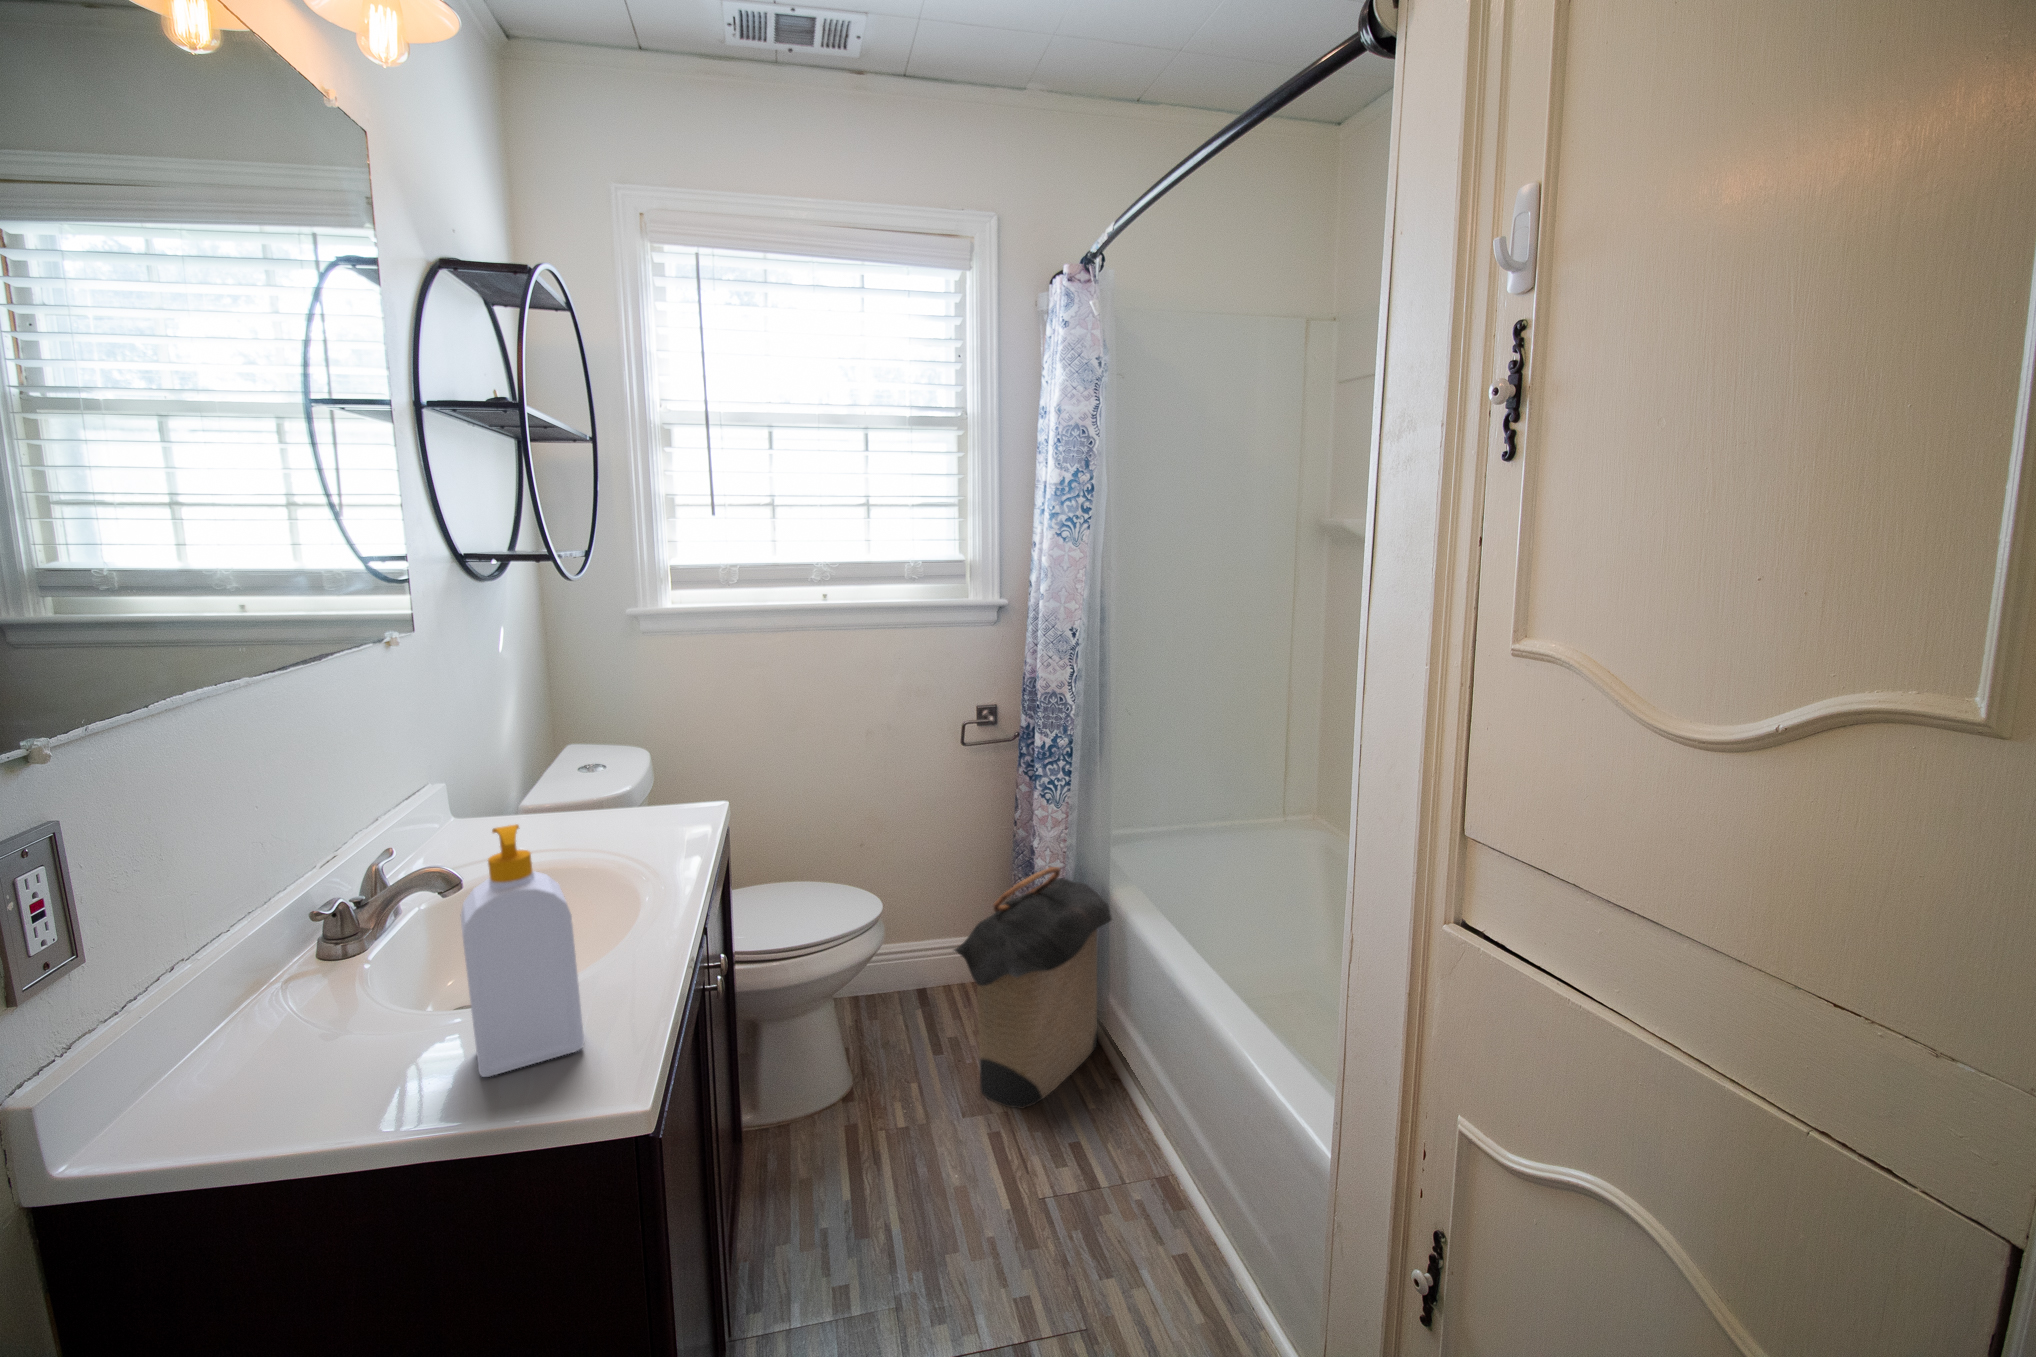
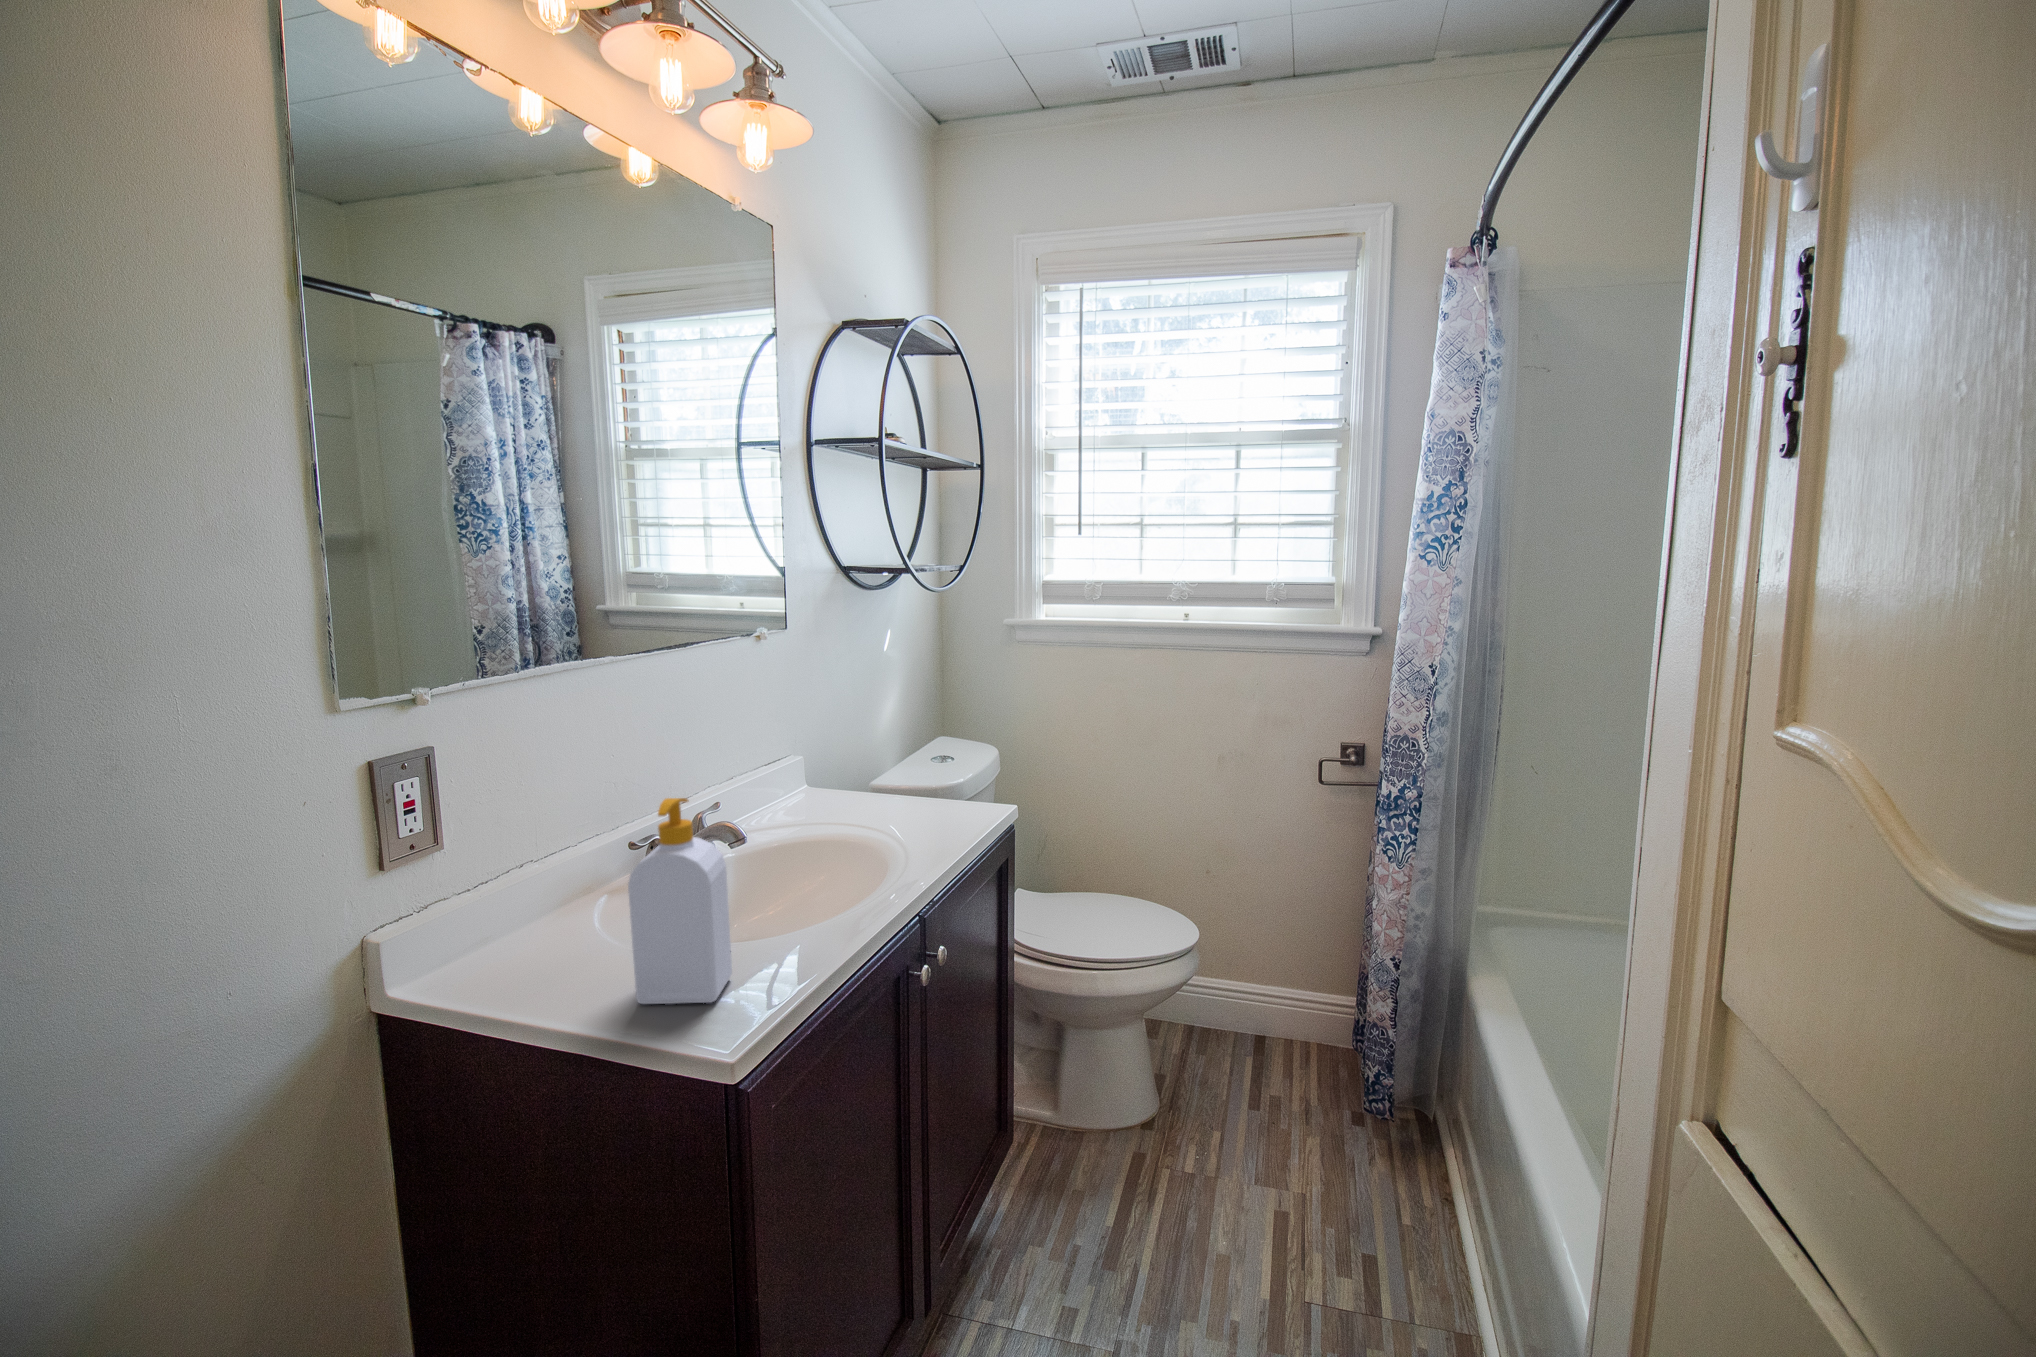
laundry hamper: present [954,867,1112,1109] -> none [1247,934,1470,1194]

